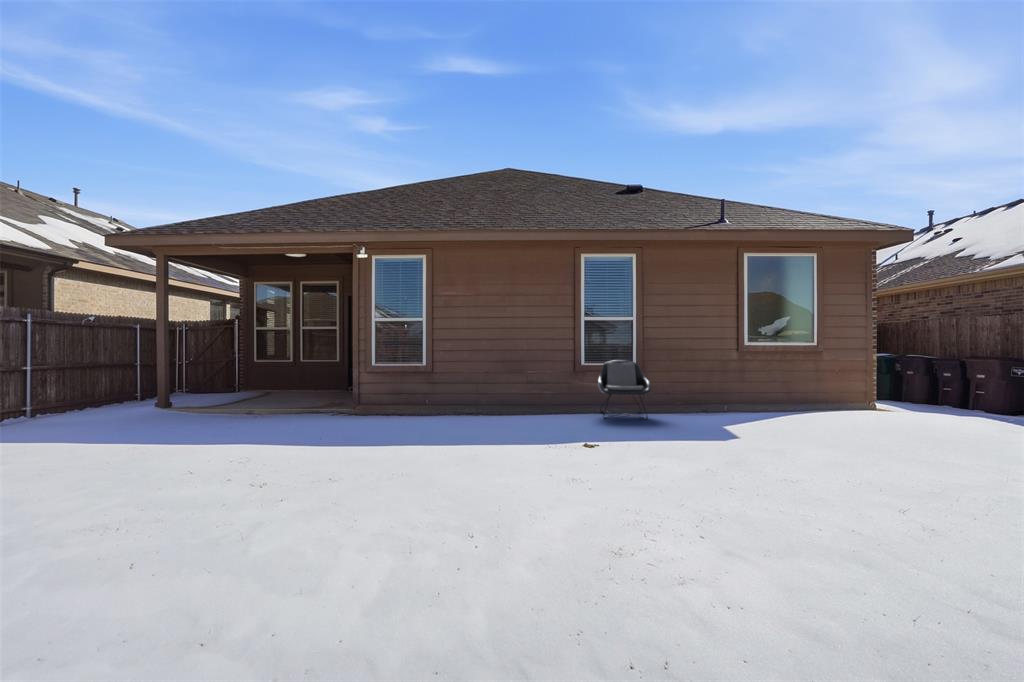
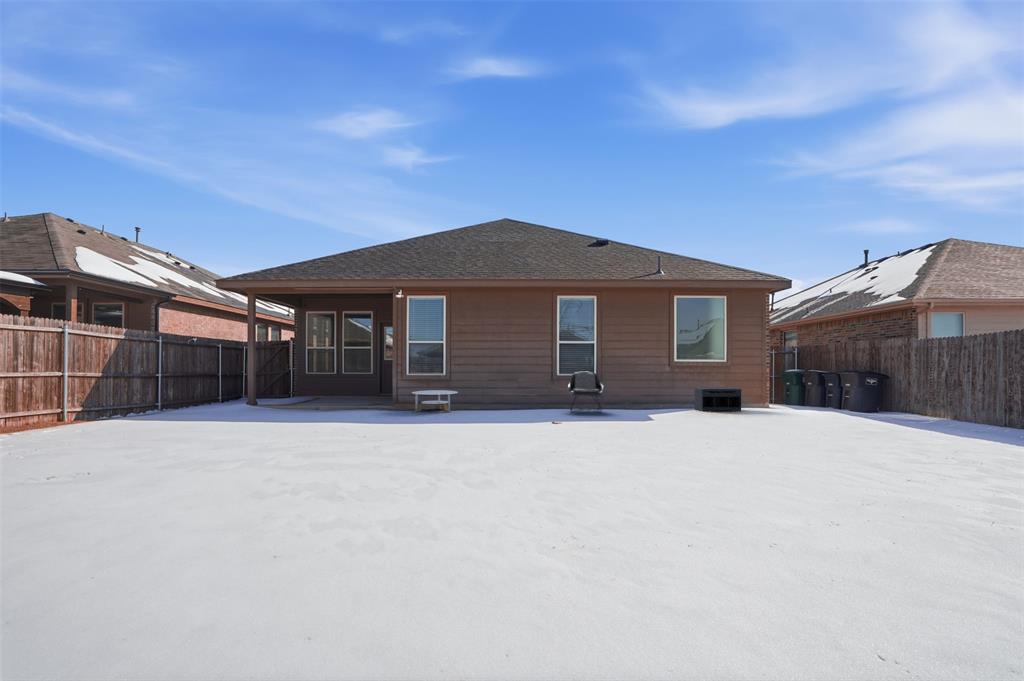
bench: none [773,381,843,416] -> present [694,387,742,412]
round table: none [377,387,443,420] -> present [412,390,458,412]

